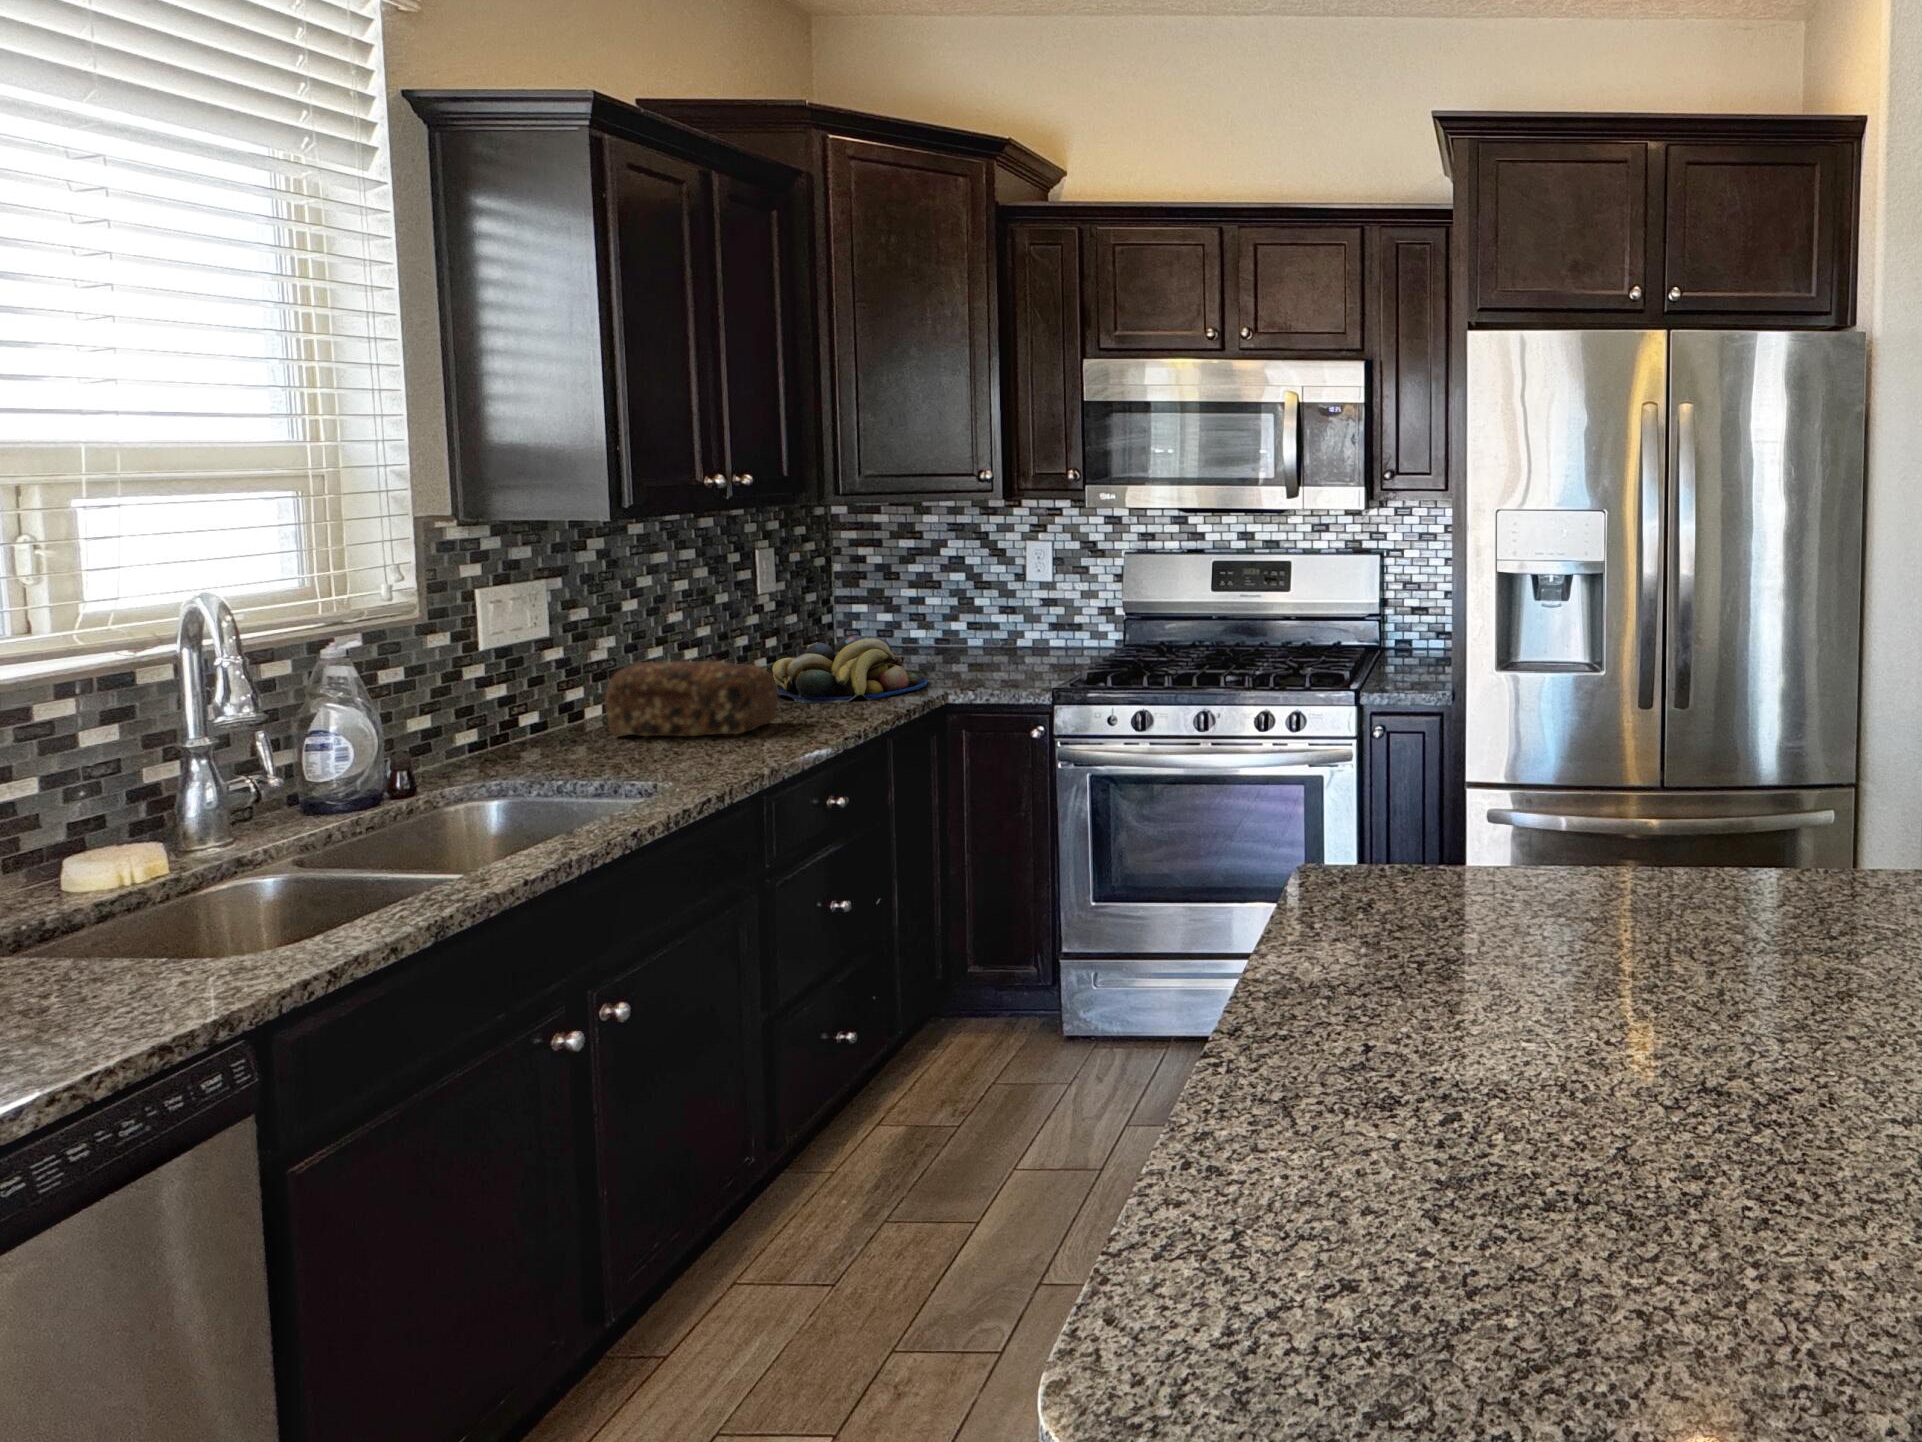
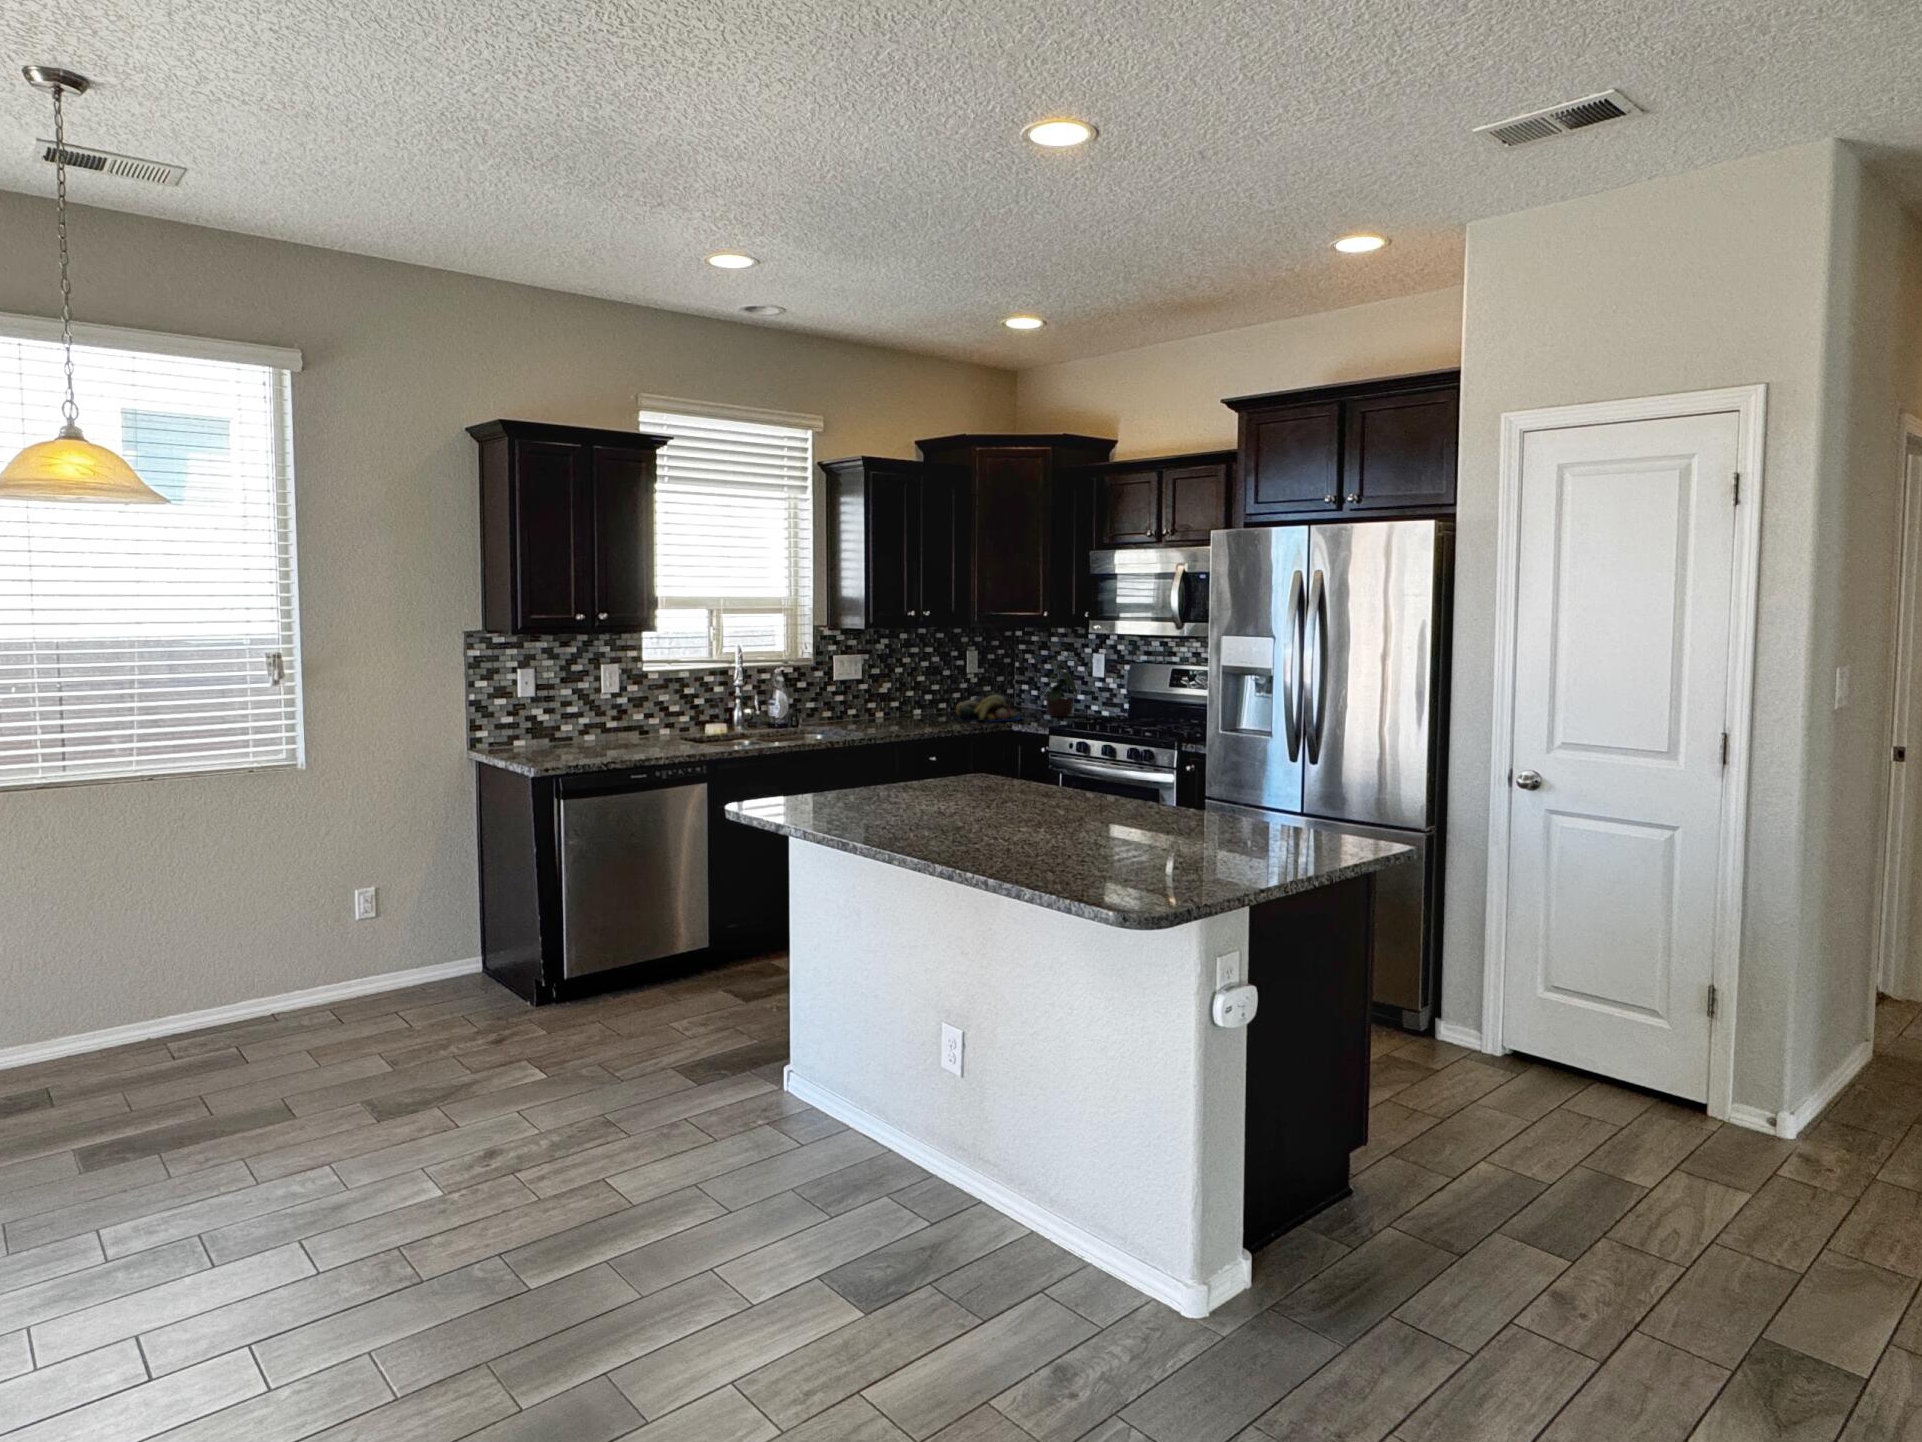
potted plant: none [923,540,1009,664] -> present [1045,653,1078,717]
bread loaf: present [605,661,777,736] -> none [876,693,937,725]

